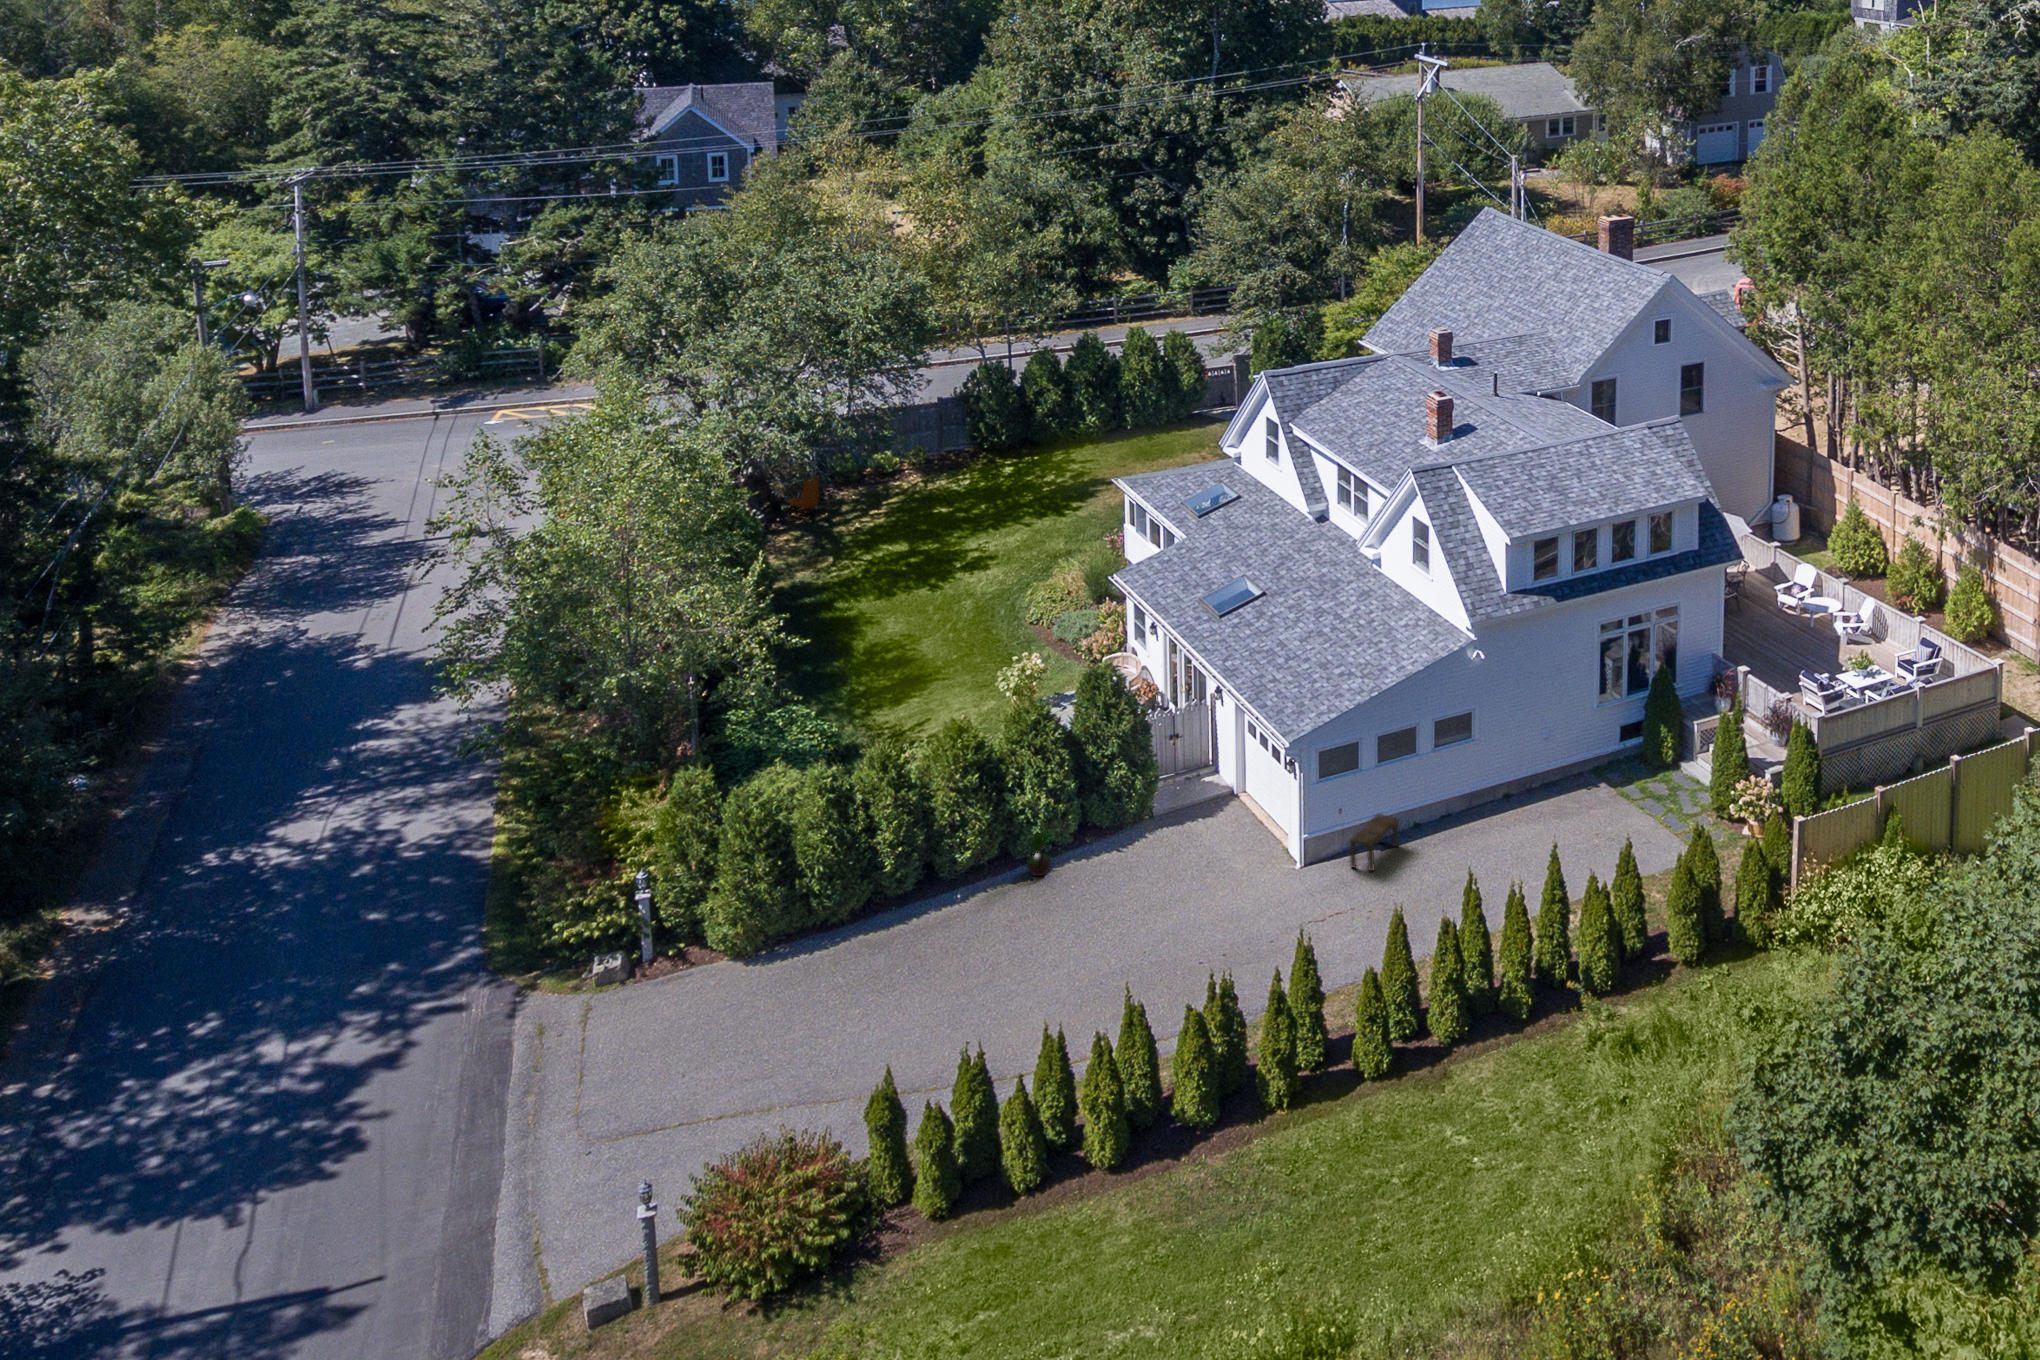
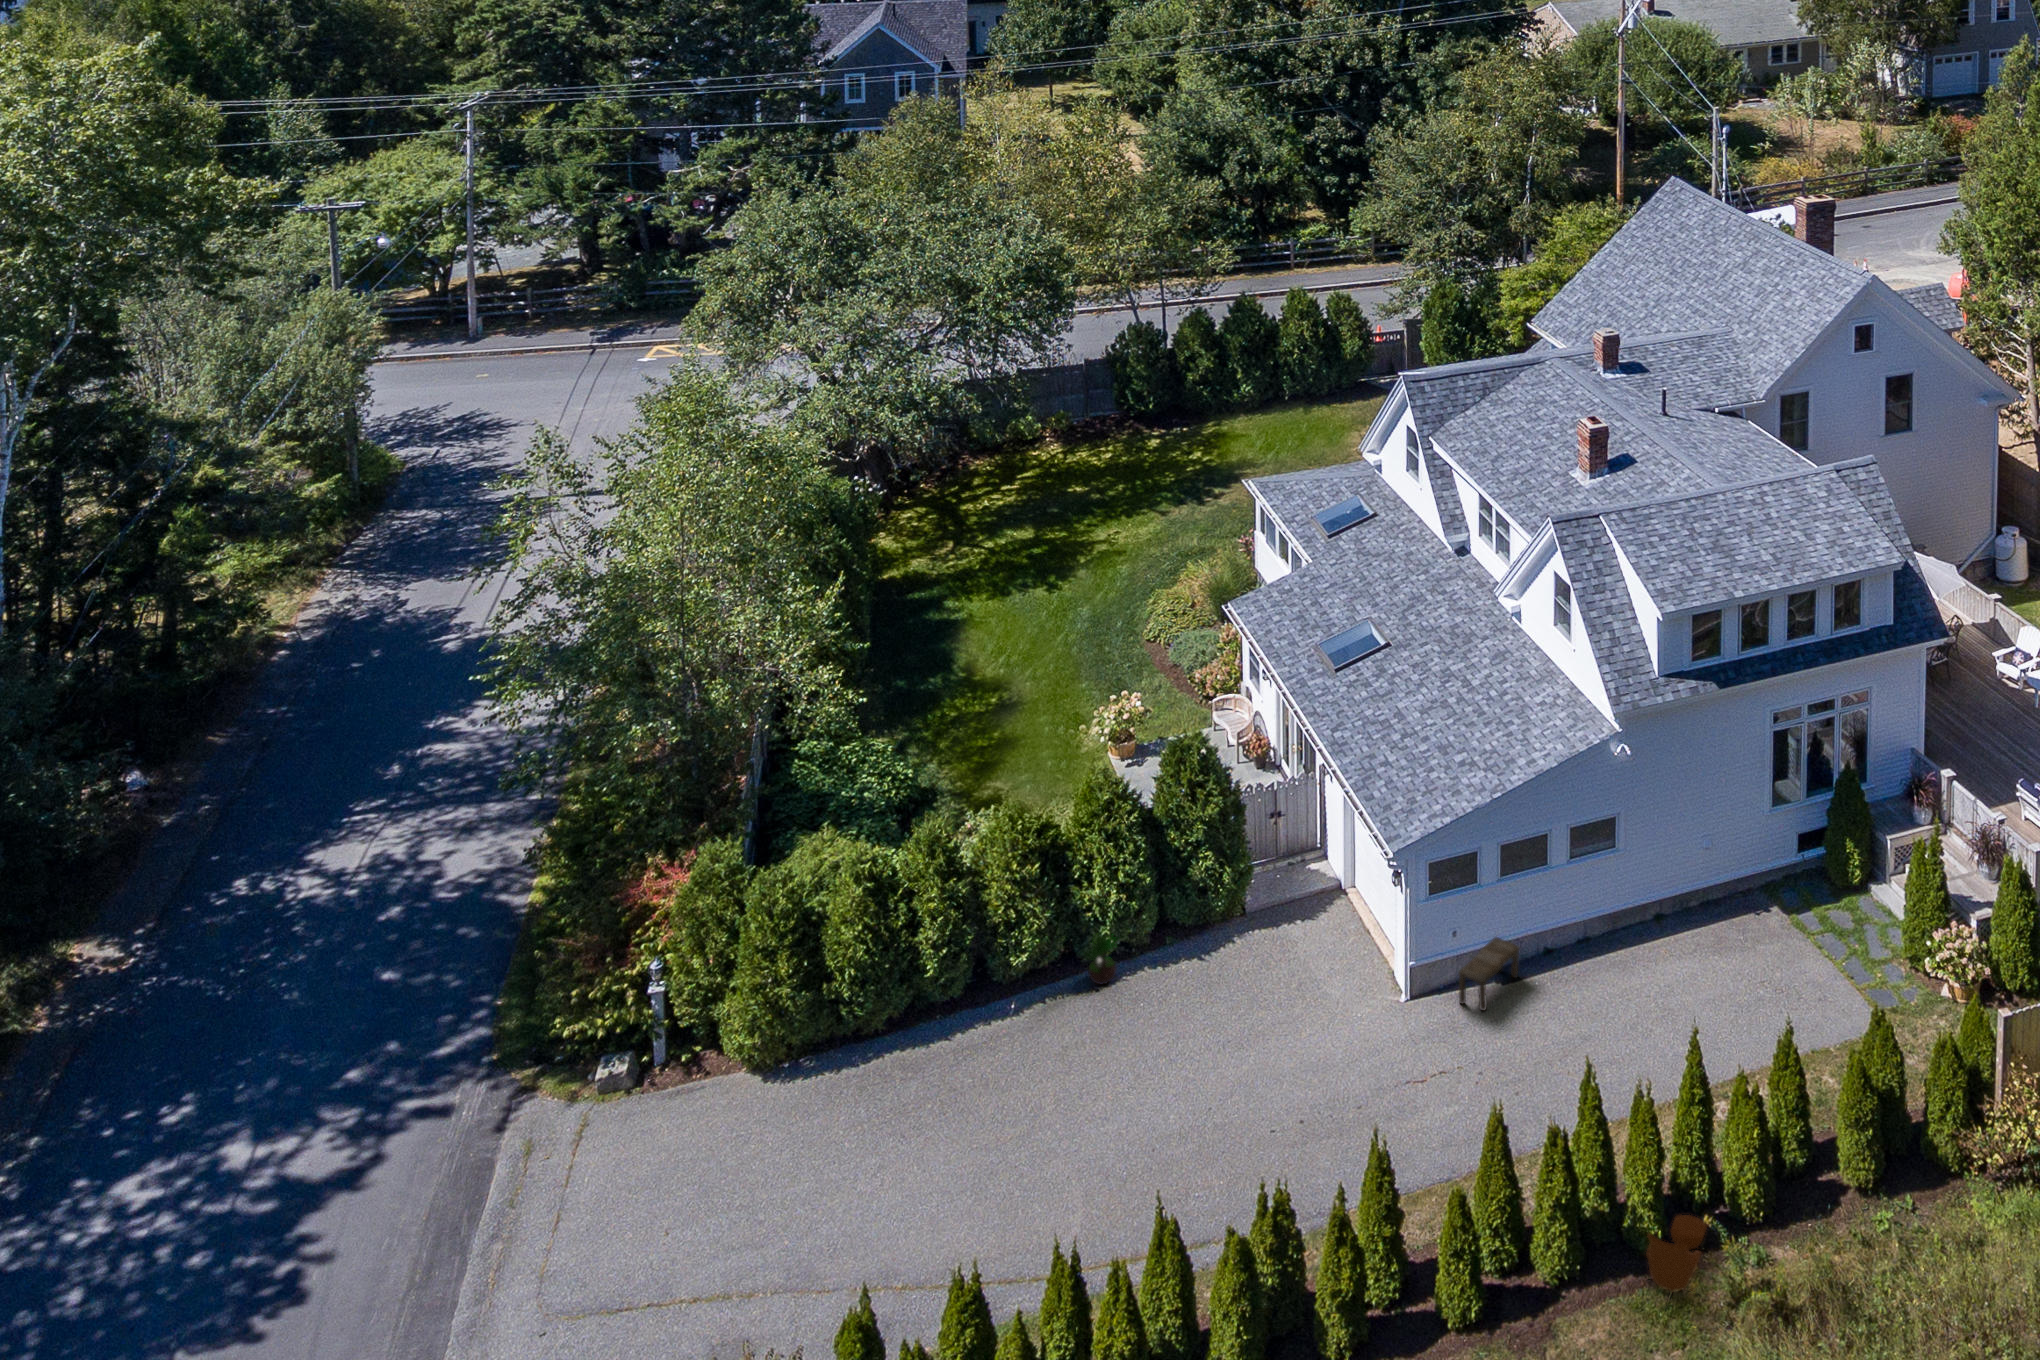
lounge chair: present [790,477,819,514] -> present [1646,1215,1707,1304]

